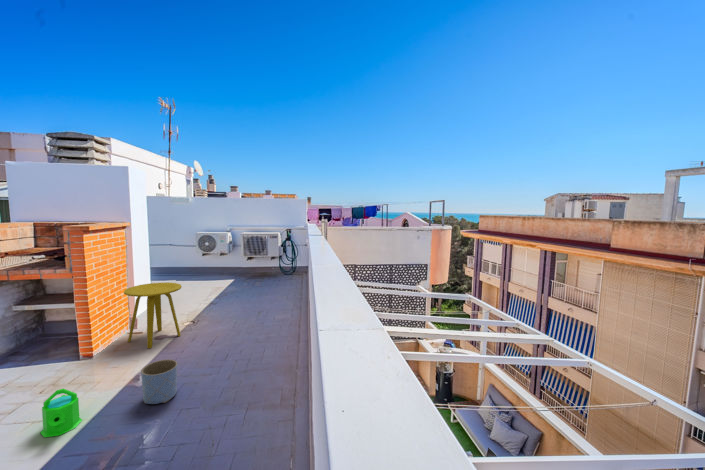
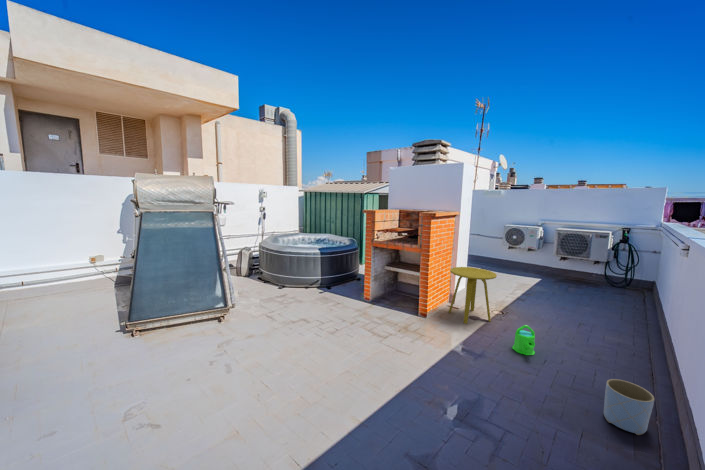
planter: present [141,359,178,404] -> present [604,379,654,435]
watering can: present [40,389,82,437] -> present [512,325,535,355]

